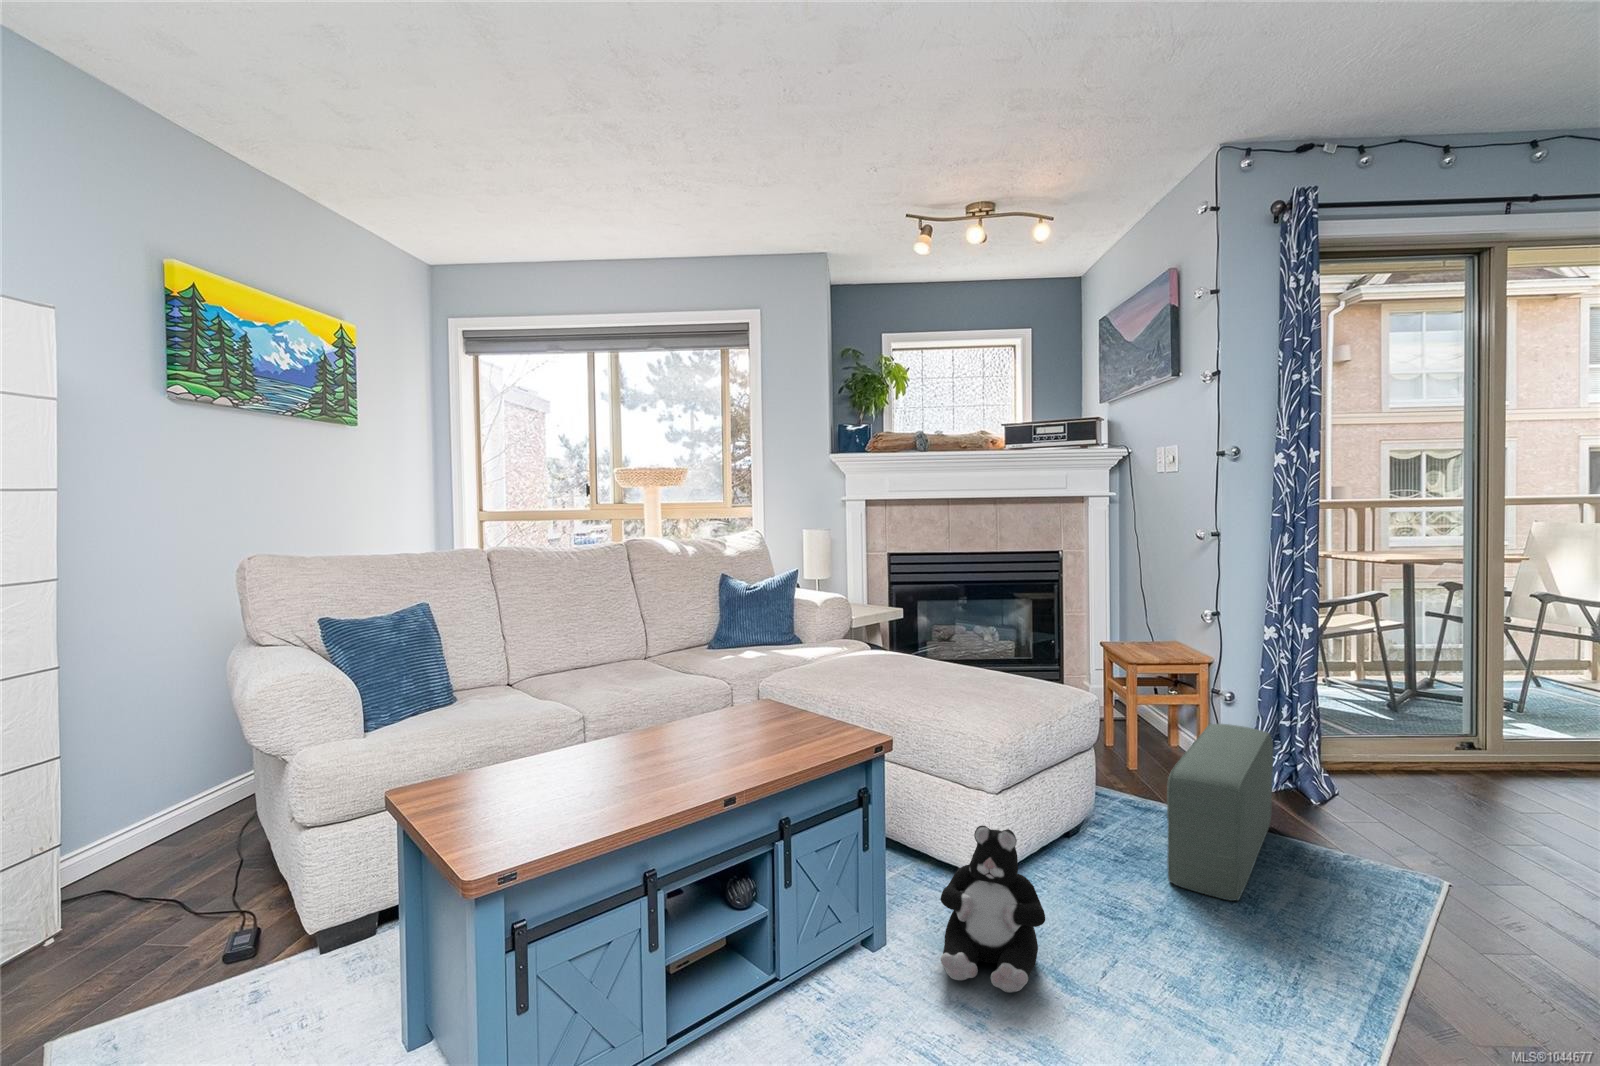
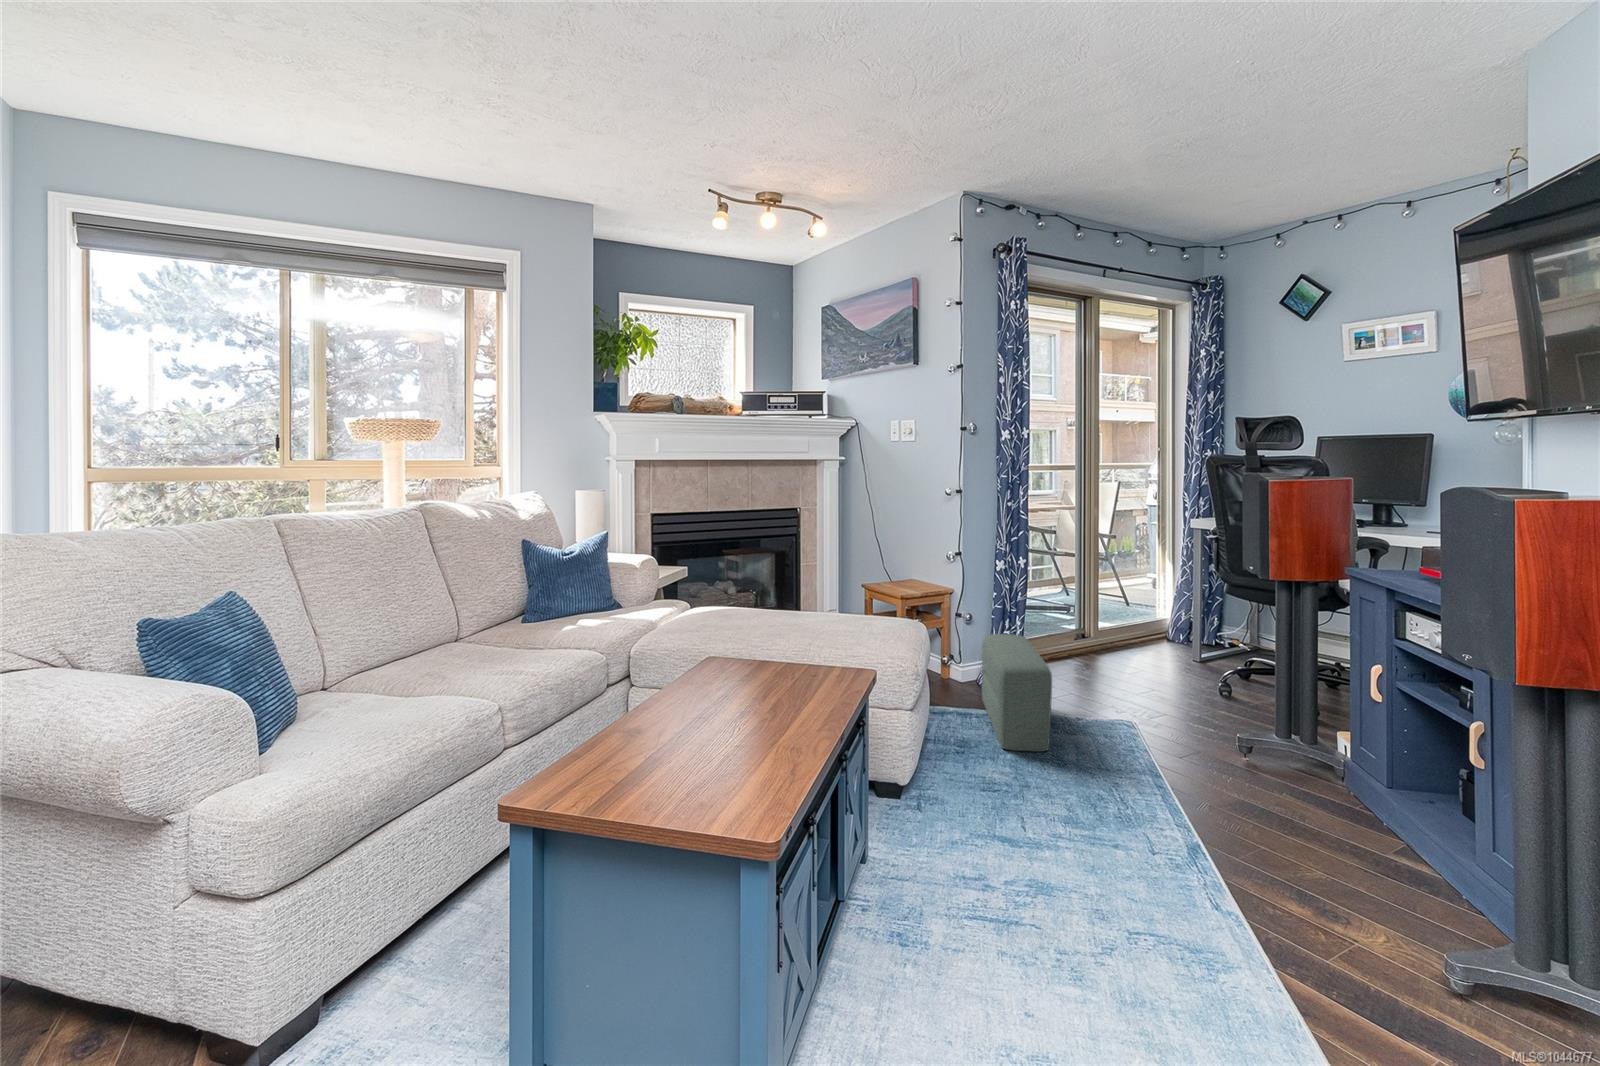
plush toy: present [940,825,1045,993] -> none [912,722,1002,839]

